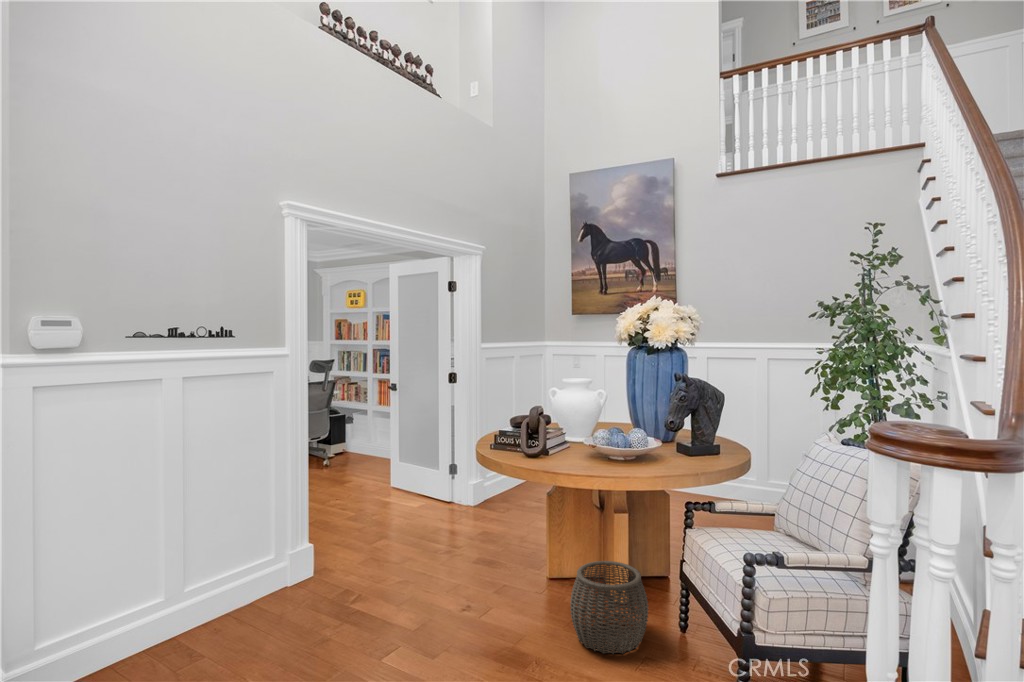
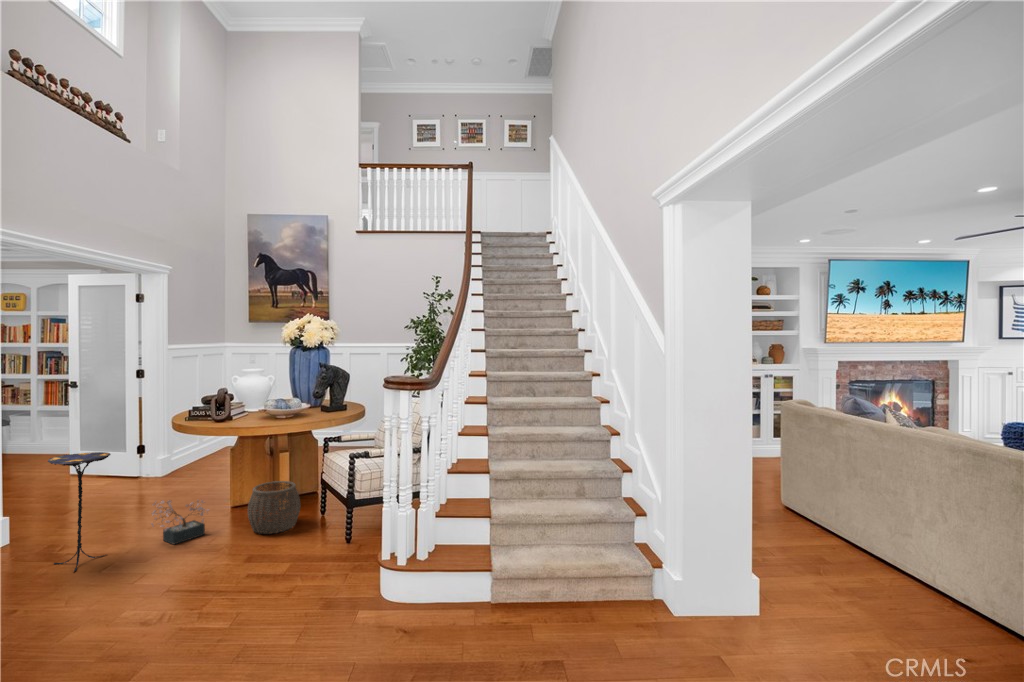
side table: none [332,490,400,656] -> present [48,452,111,571]
decorative plant: none [447,566,520,637] -> present [151,500,209,544]

